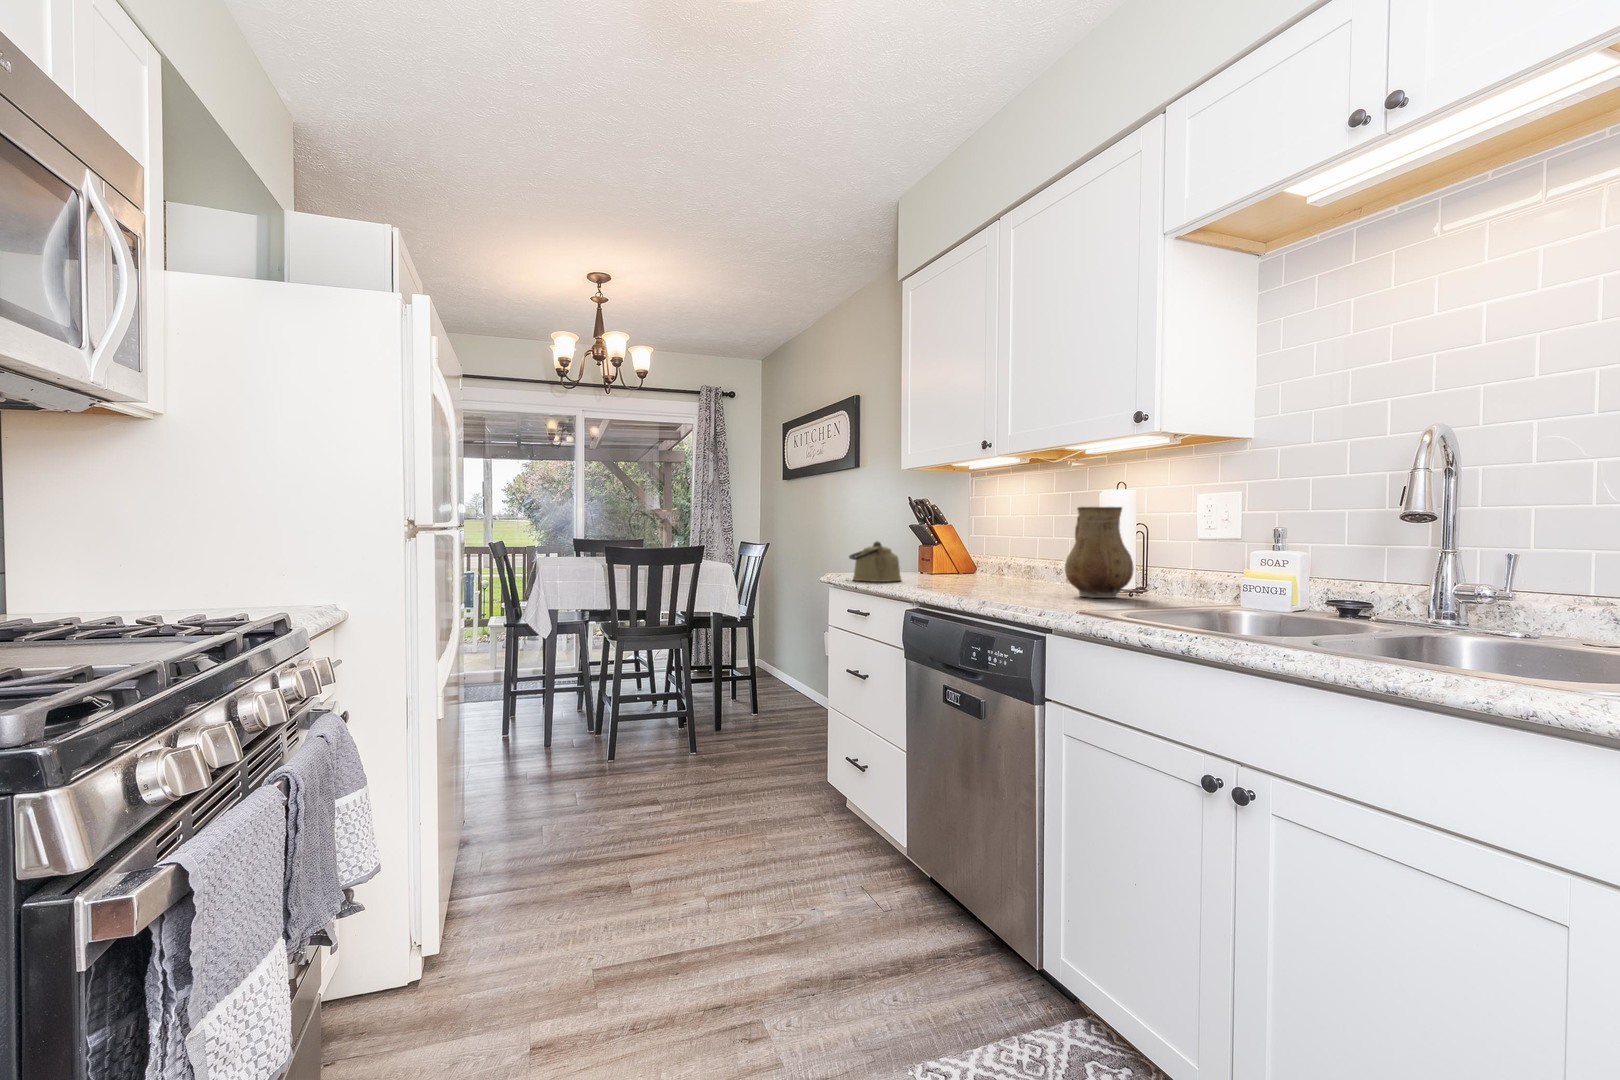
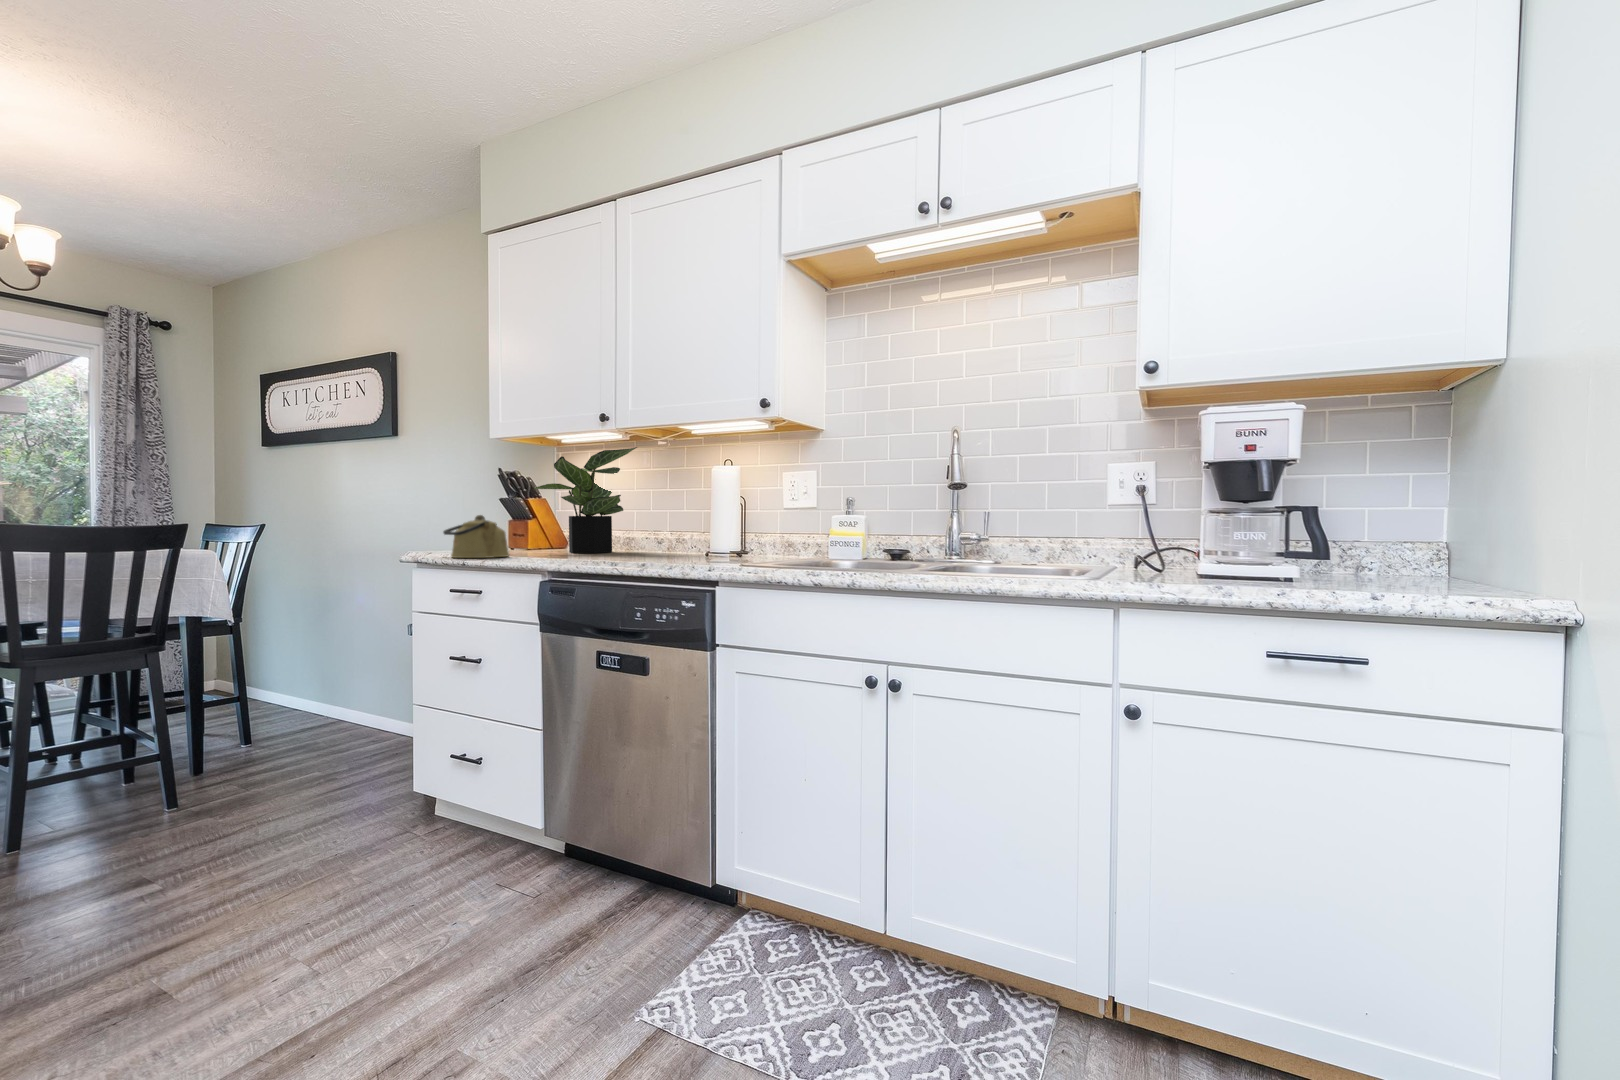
potted plant: none [927,470,1034,581] -> present [534,447,637,553]
ceramic pitcher: present [1065,507,1134,598] -> none [696,480,752,559]

